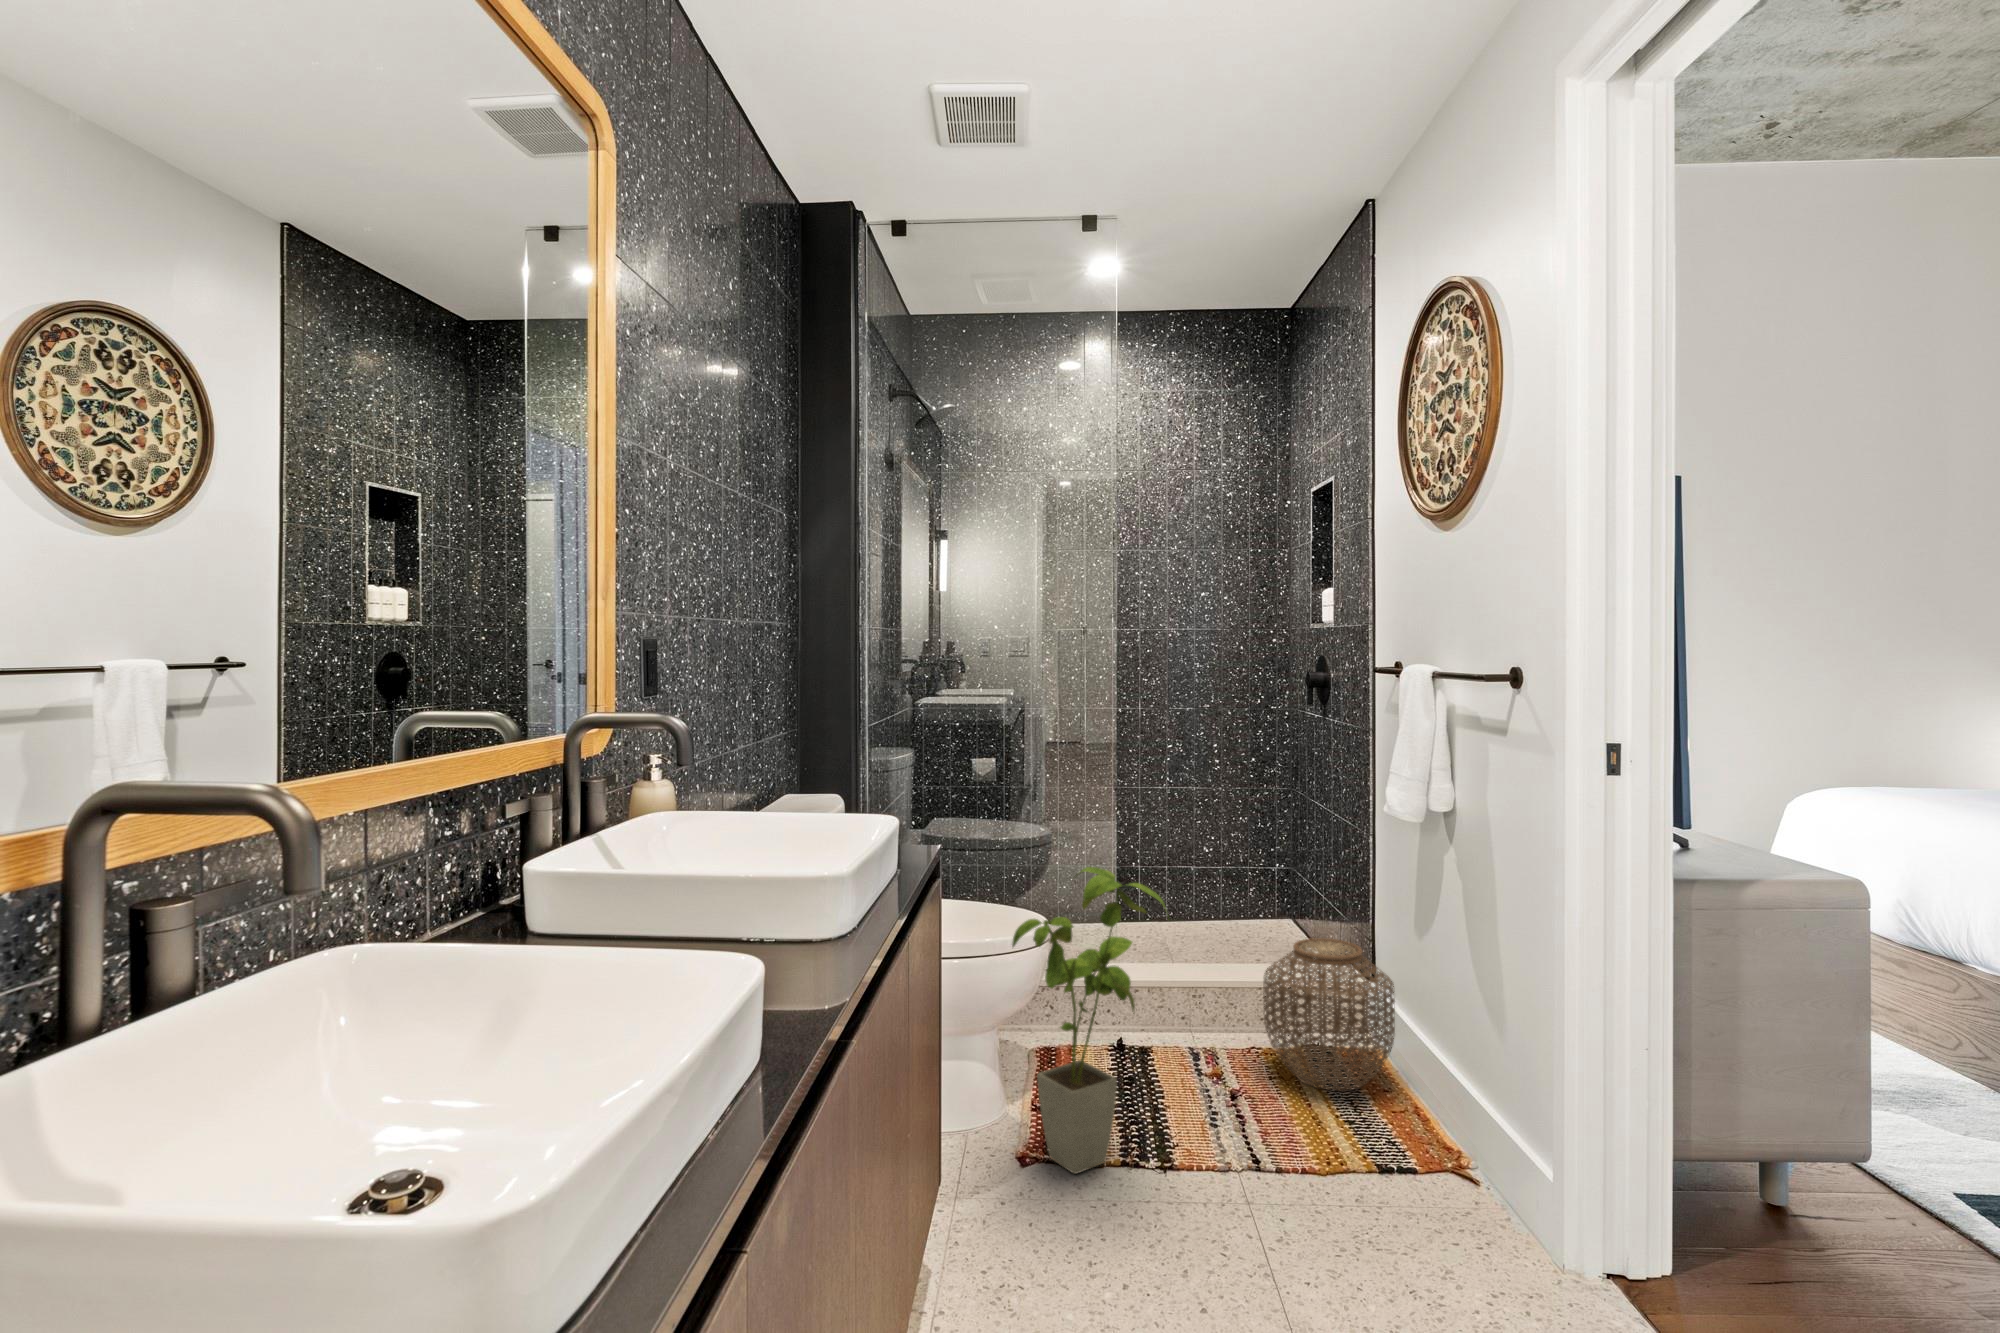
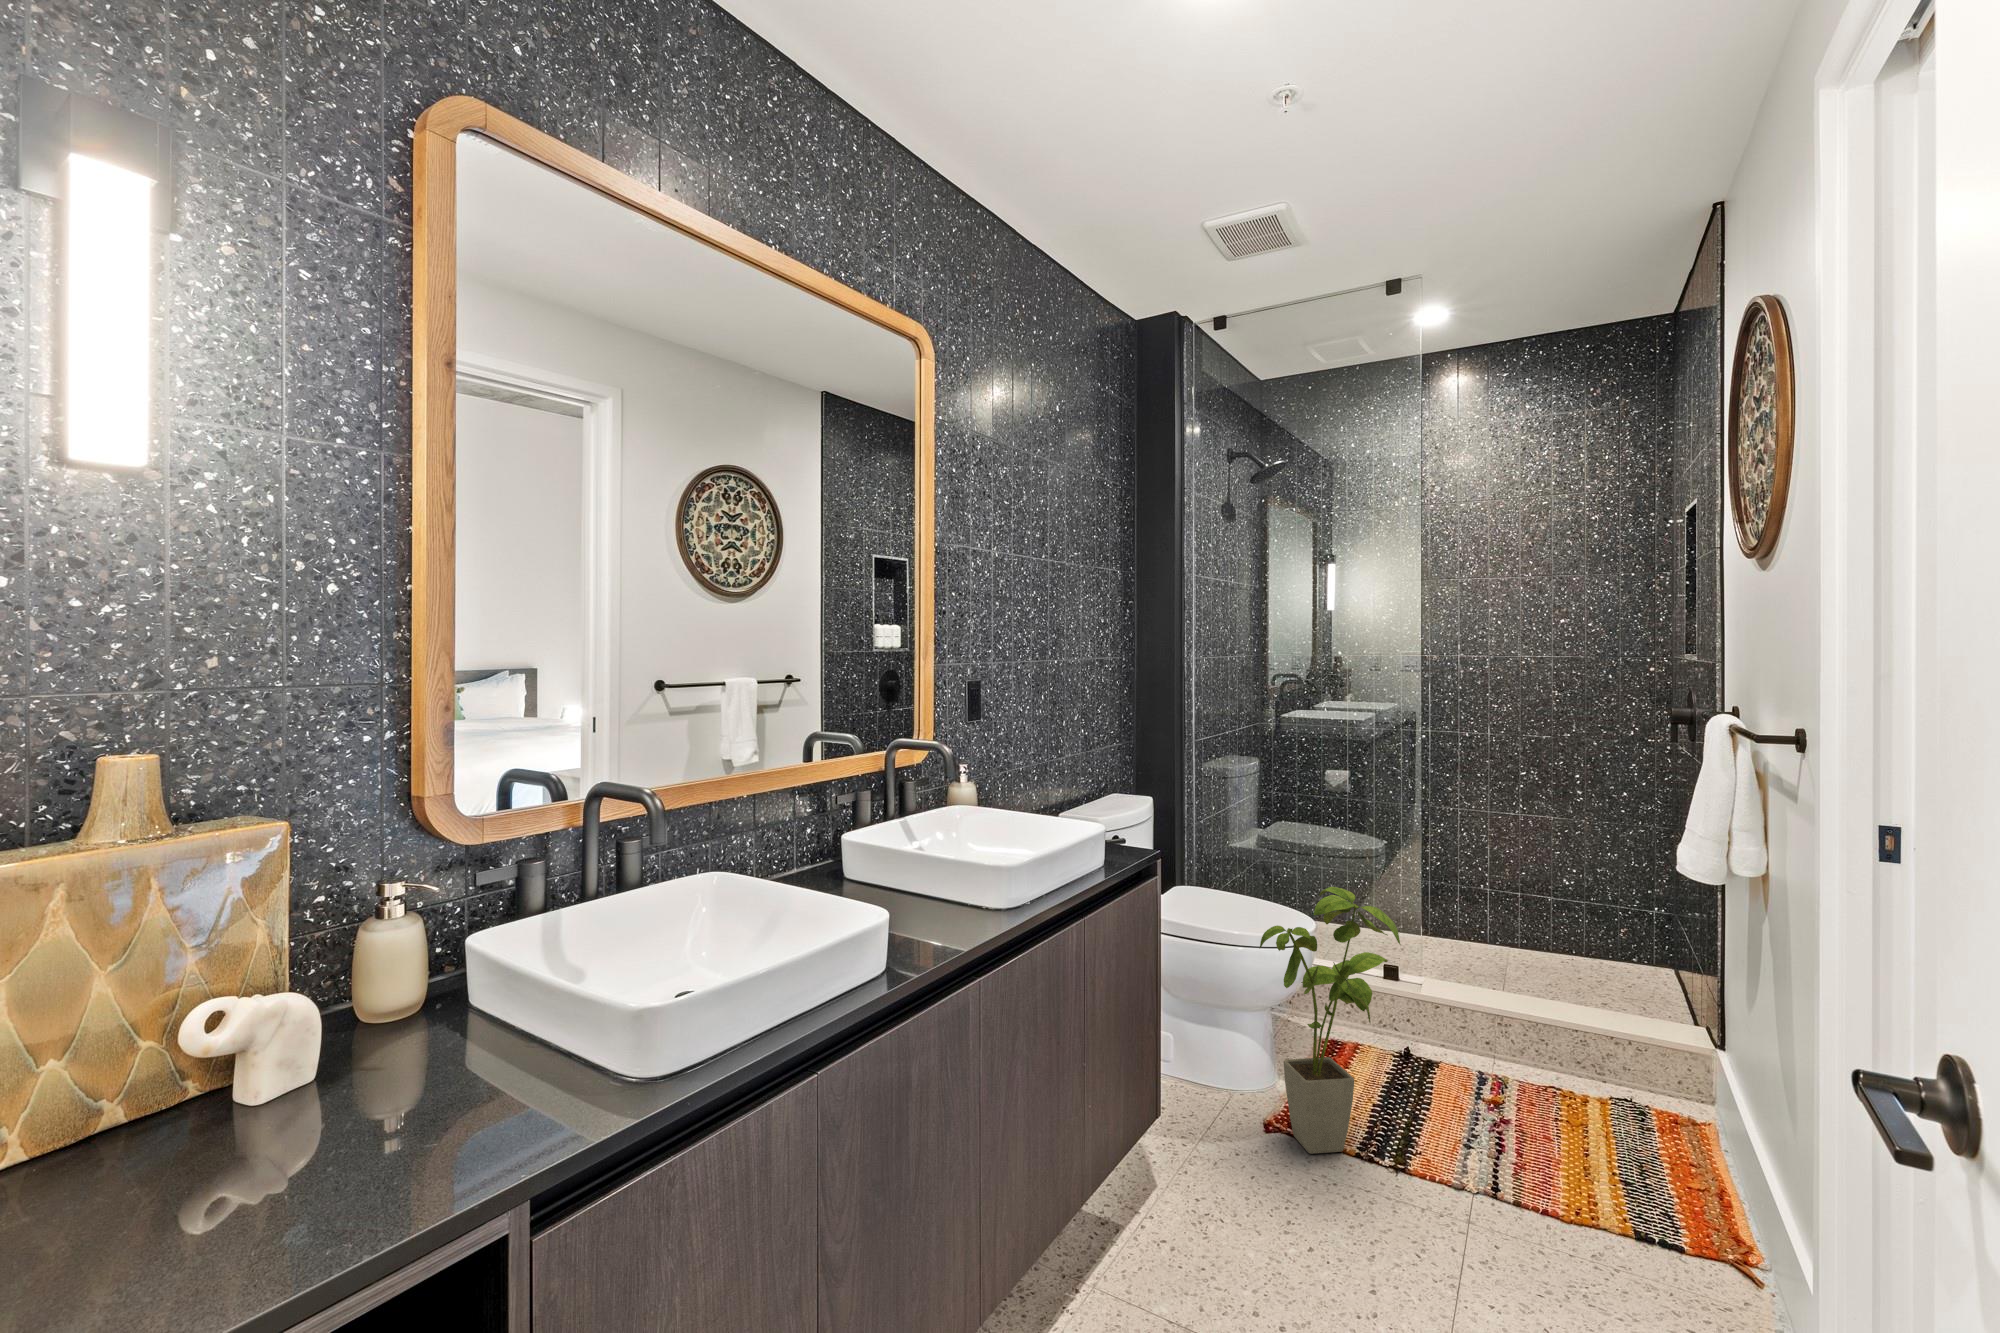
woven basket: present [1263,938,1395,1090] -> none [1553,987,1708,1149]

